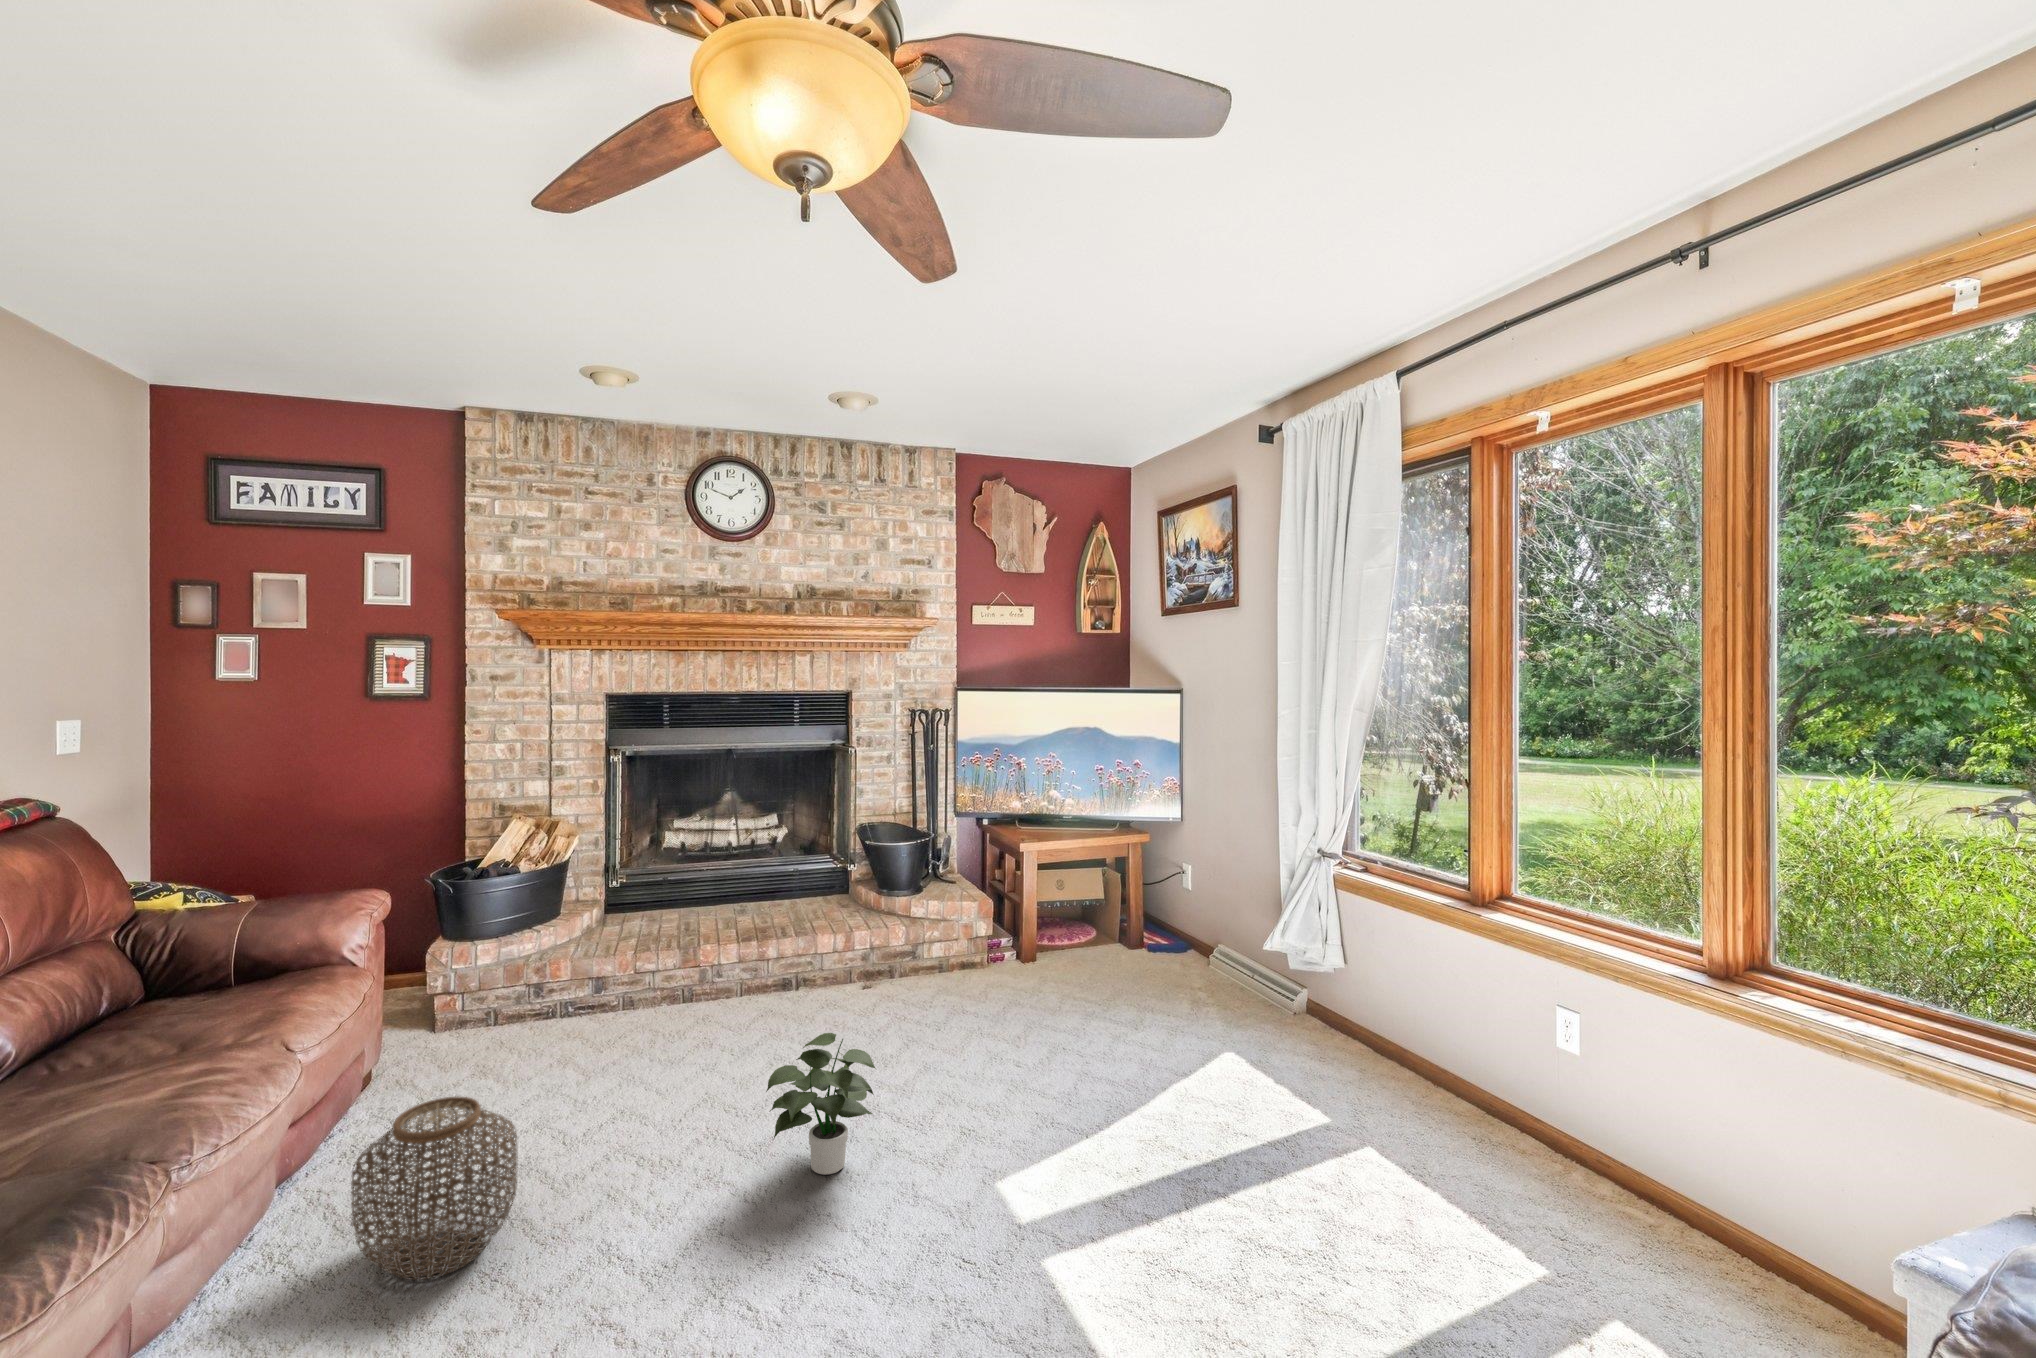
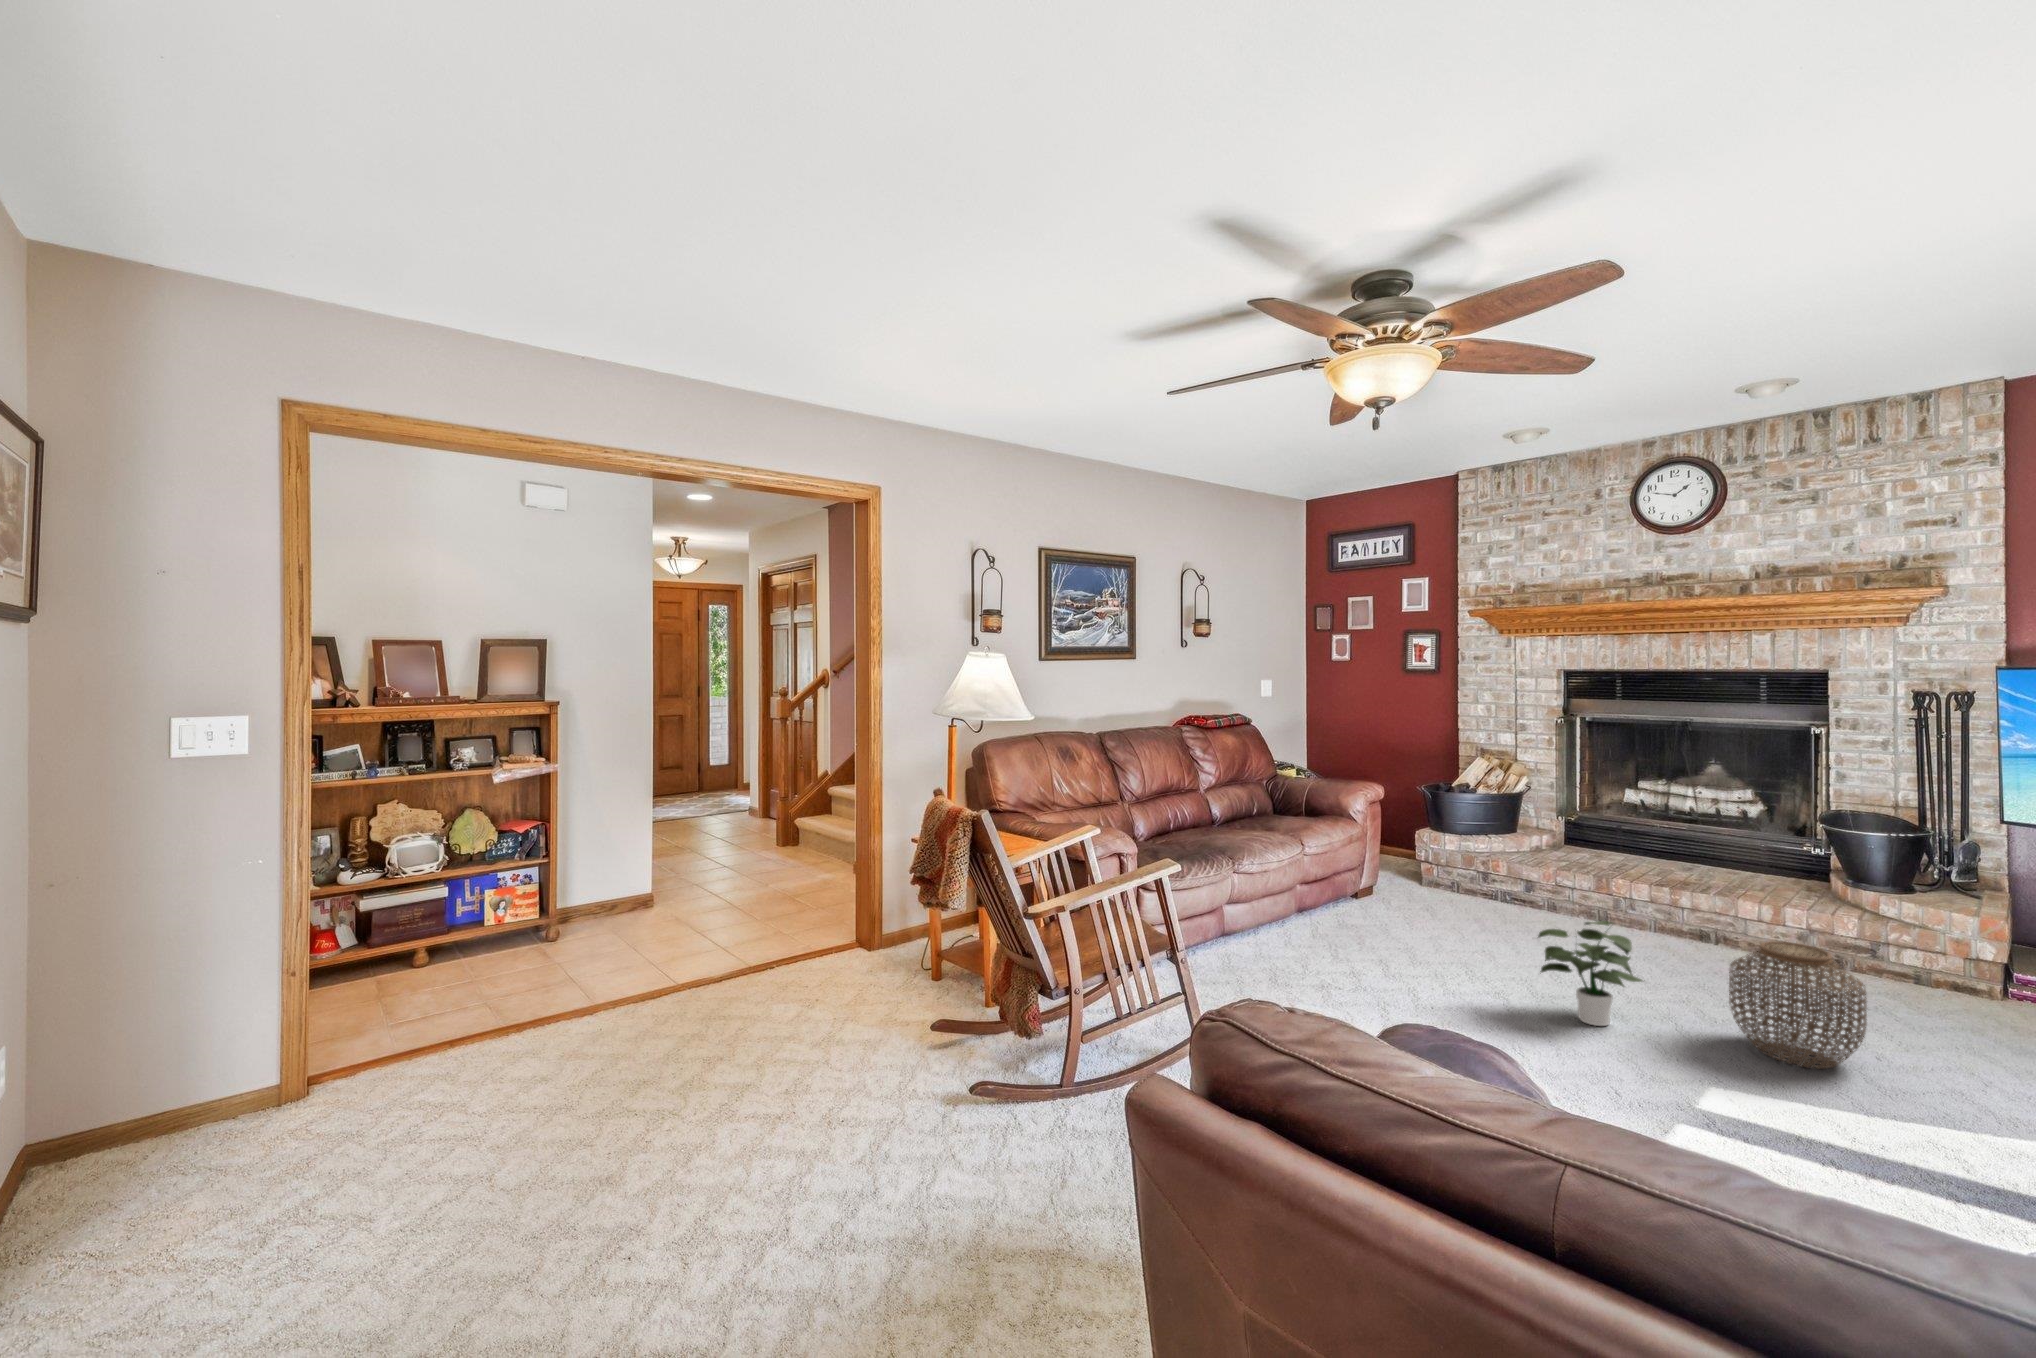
woven basket: present [351,1097,517,1280] -> present [1729,941,1867,1069]

